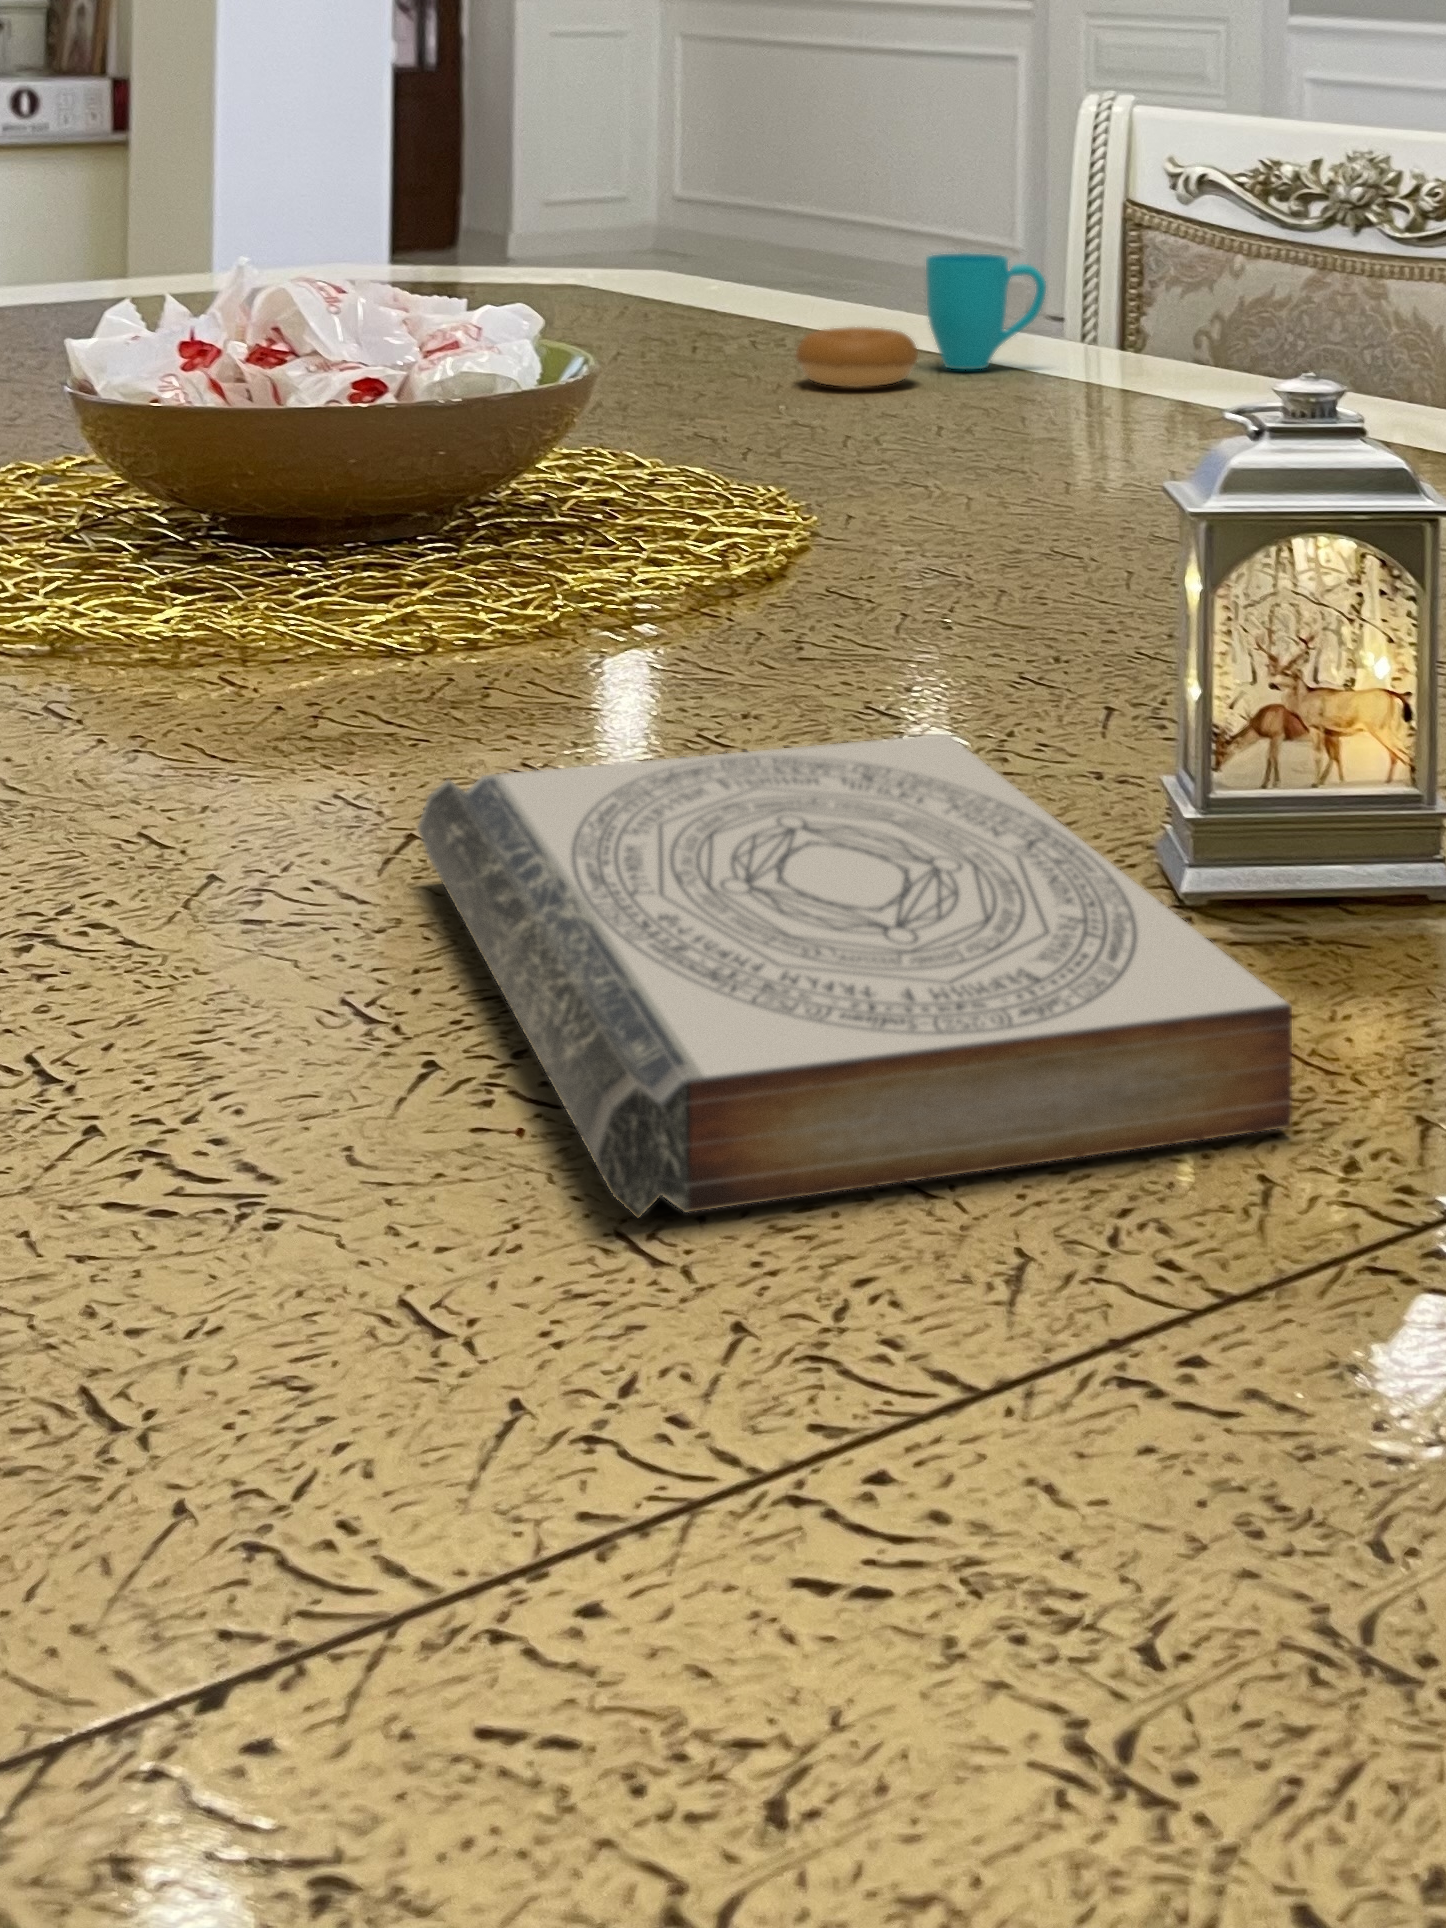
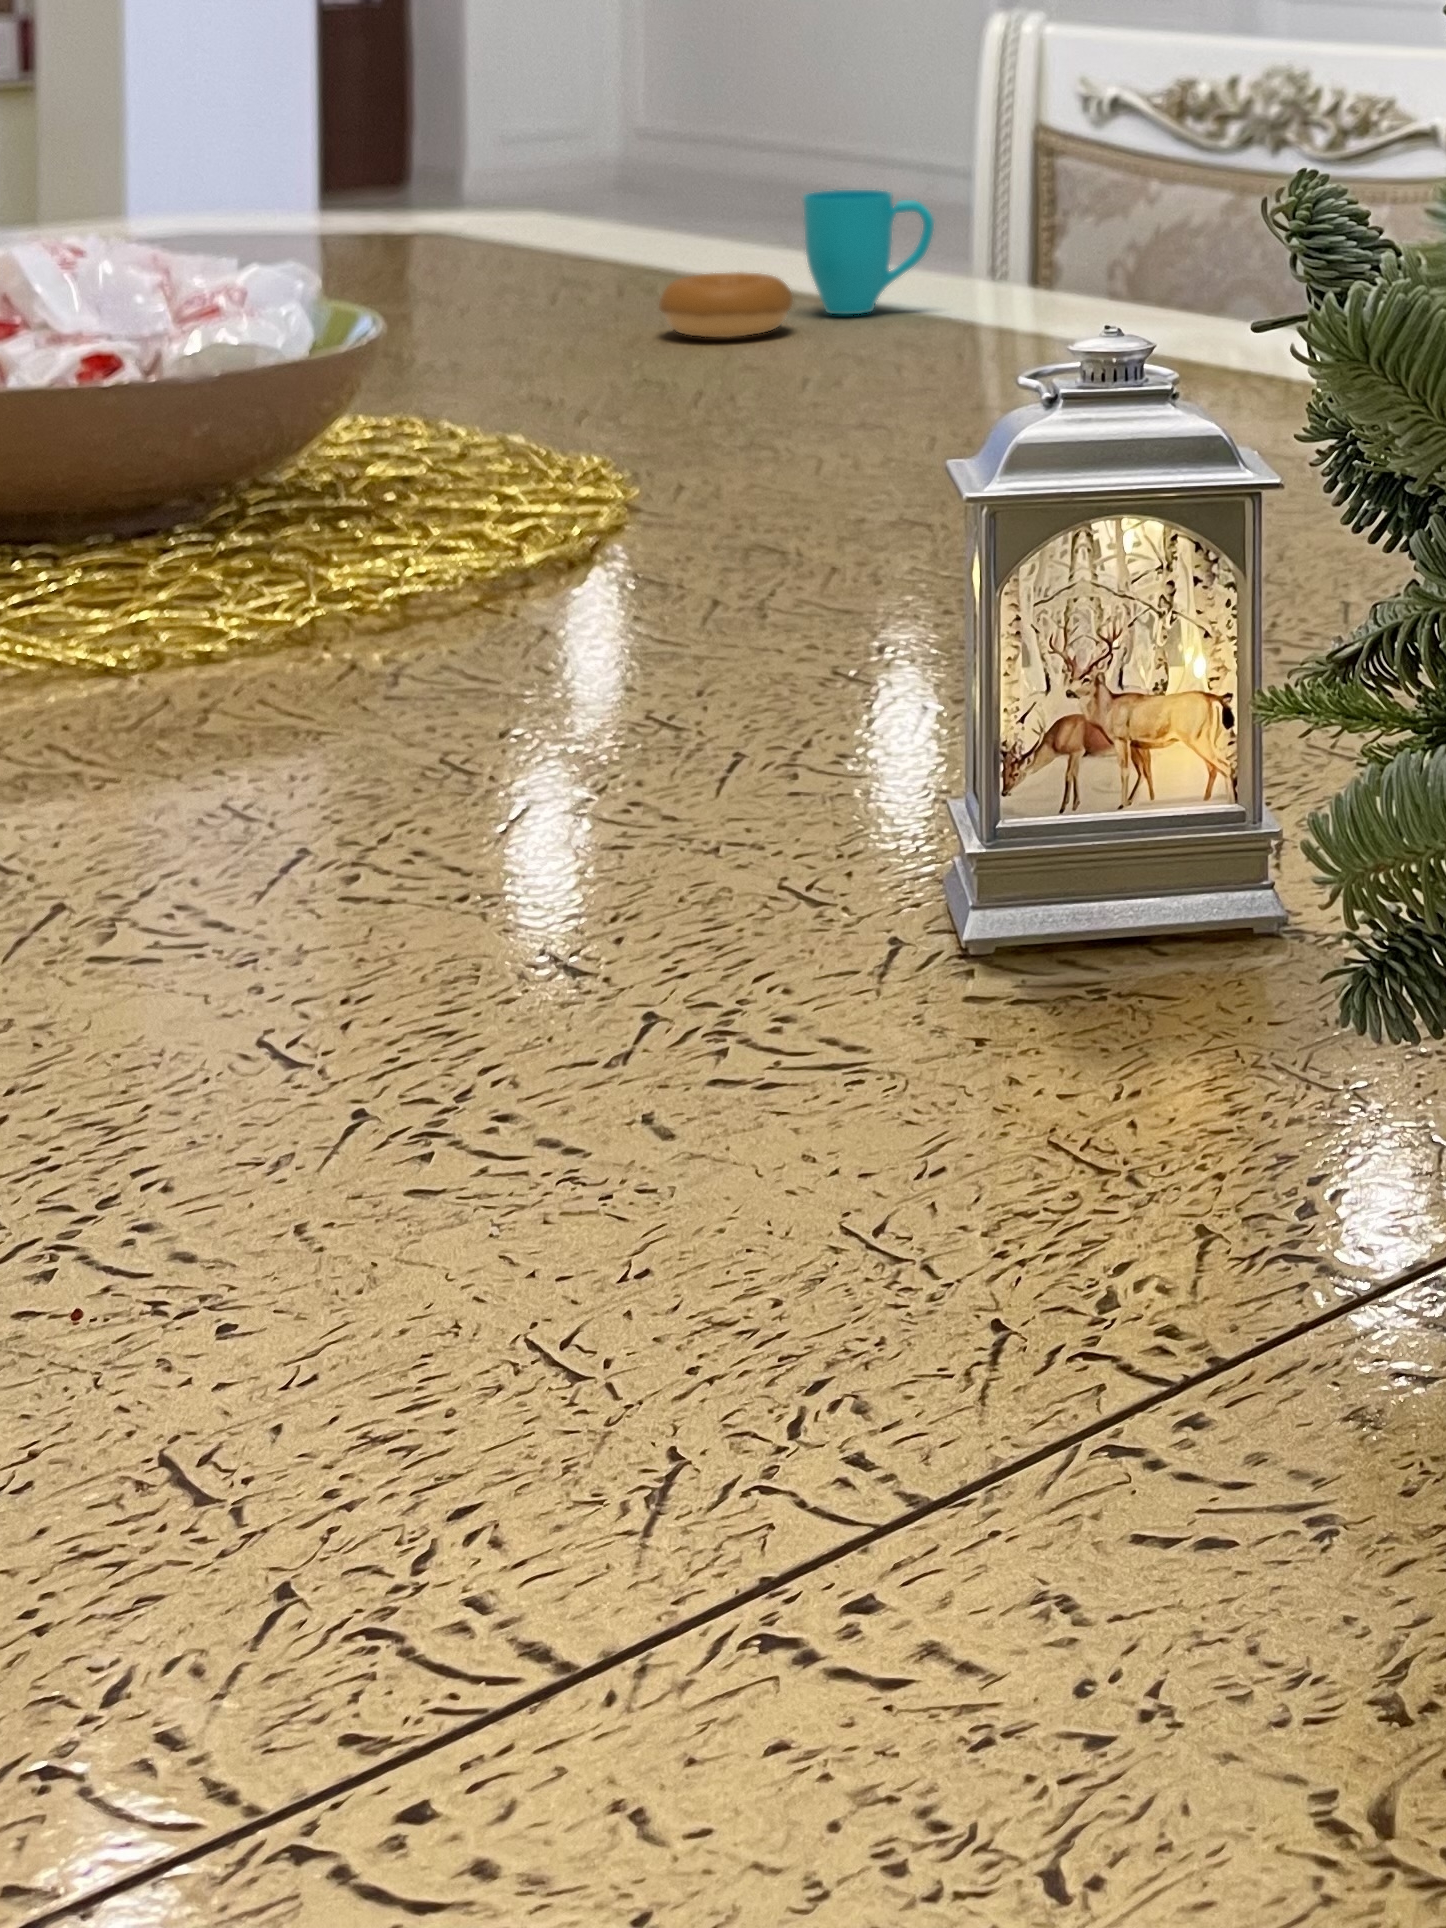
book: present [418,734,1292,1218] -> none [56,755,1042,1430]

